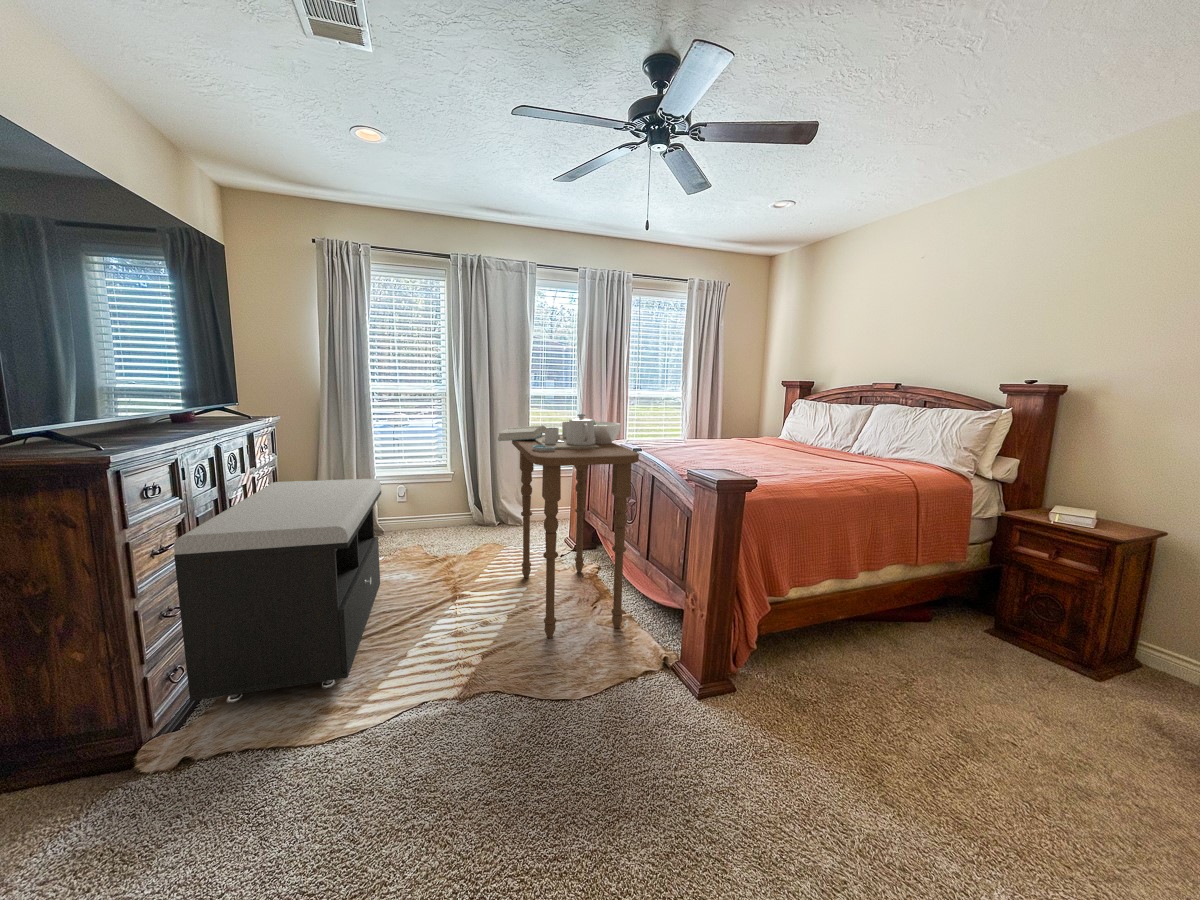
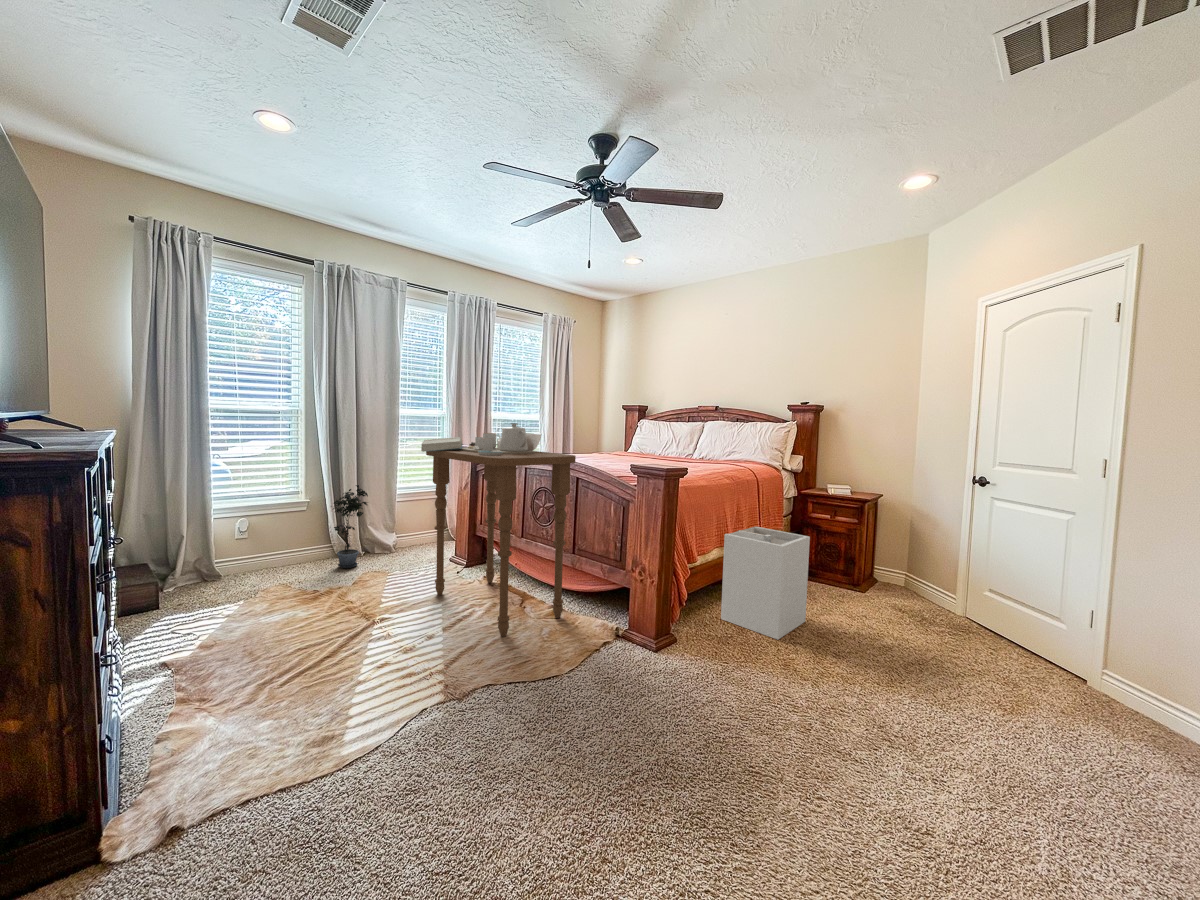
potted plant: none [458,462,491,537] -> present [333,485,368,568]
storage bench: present [174,479,381,703] -> none [107,497,333,780]
laundry hamper: none [815,562,966,729] -> present [721,527,810,640]

